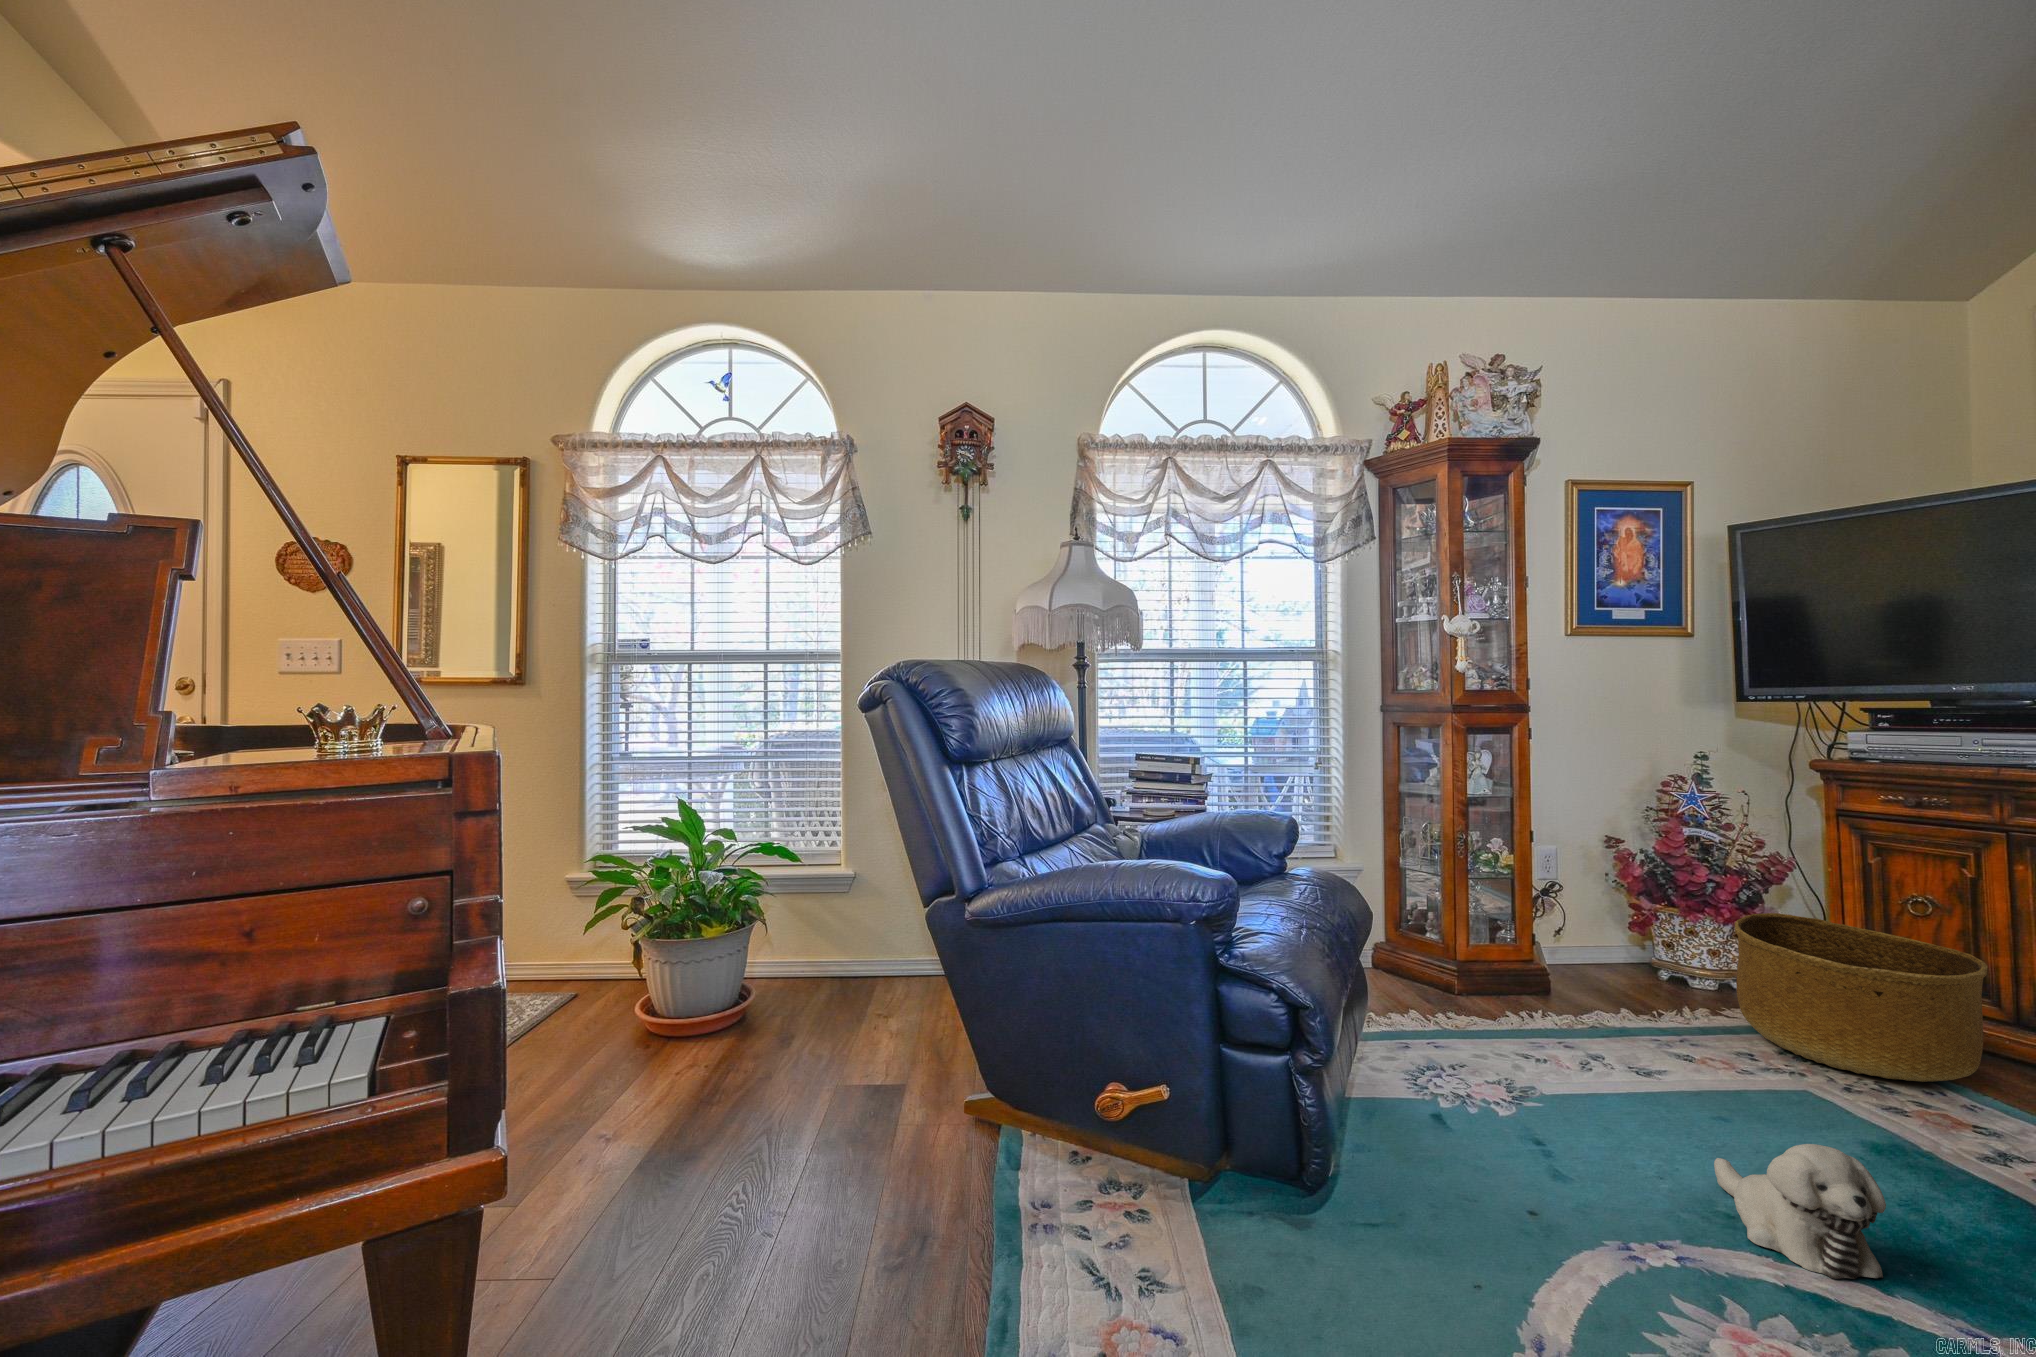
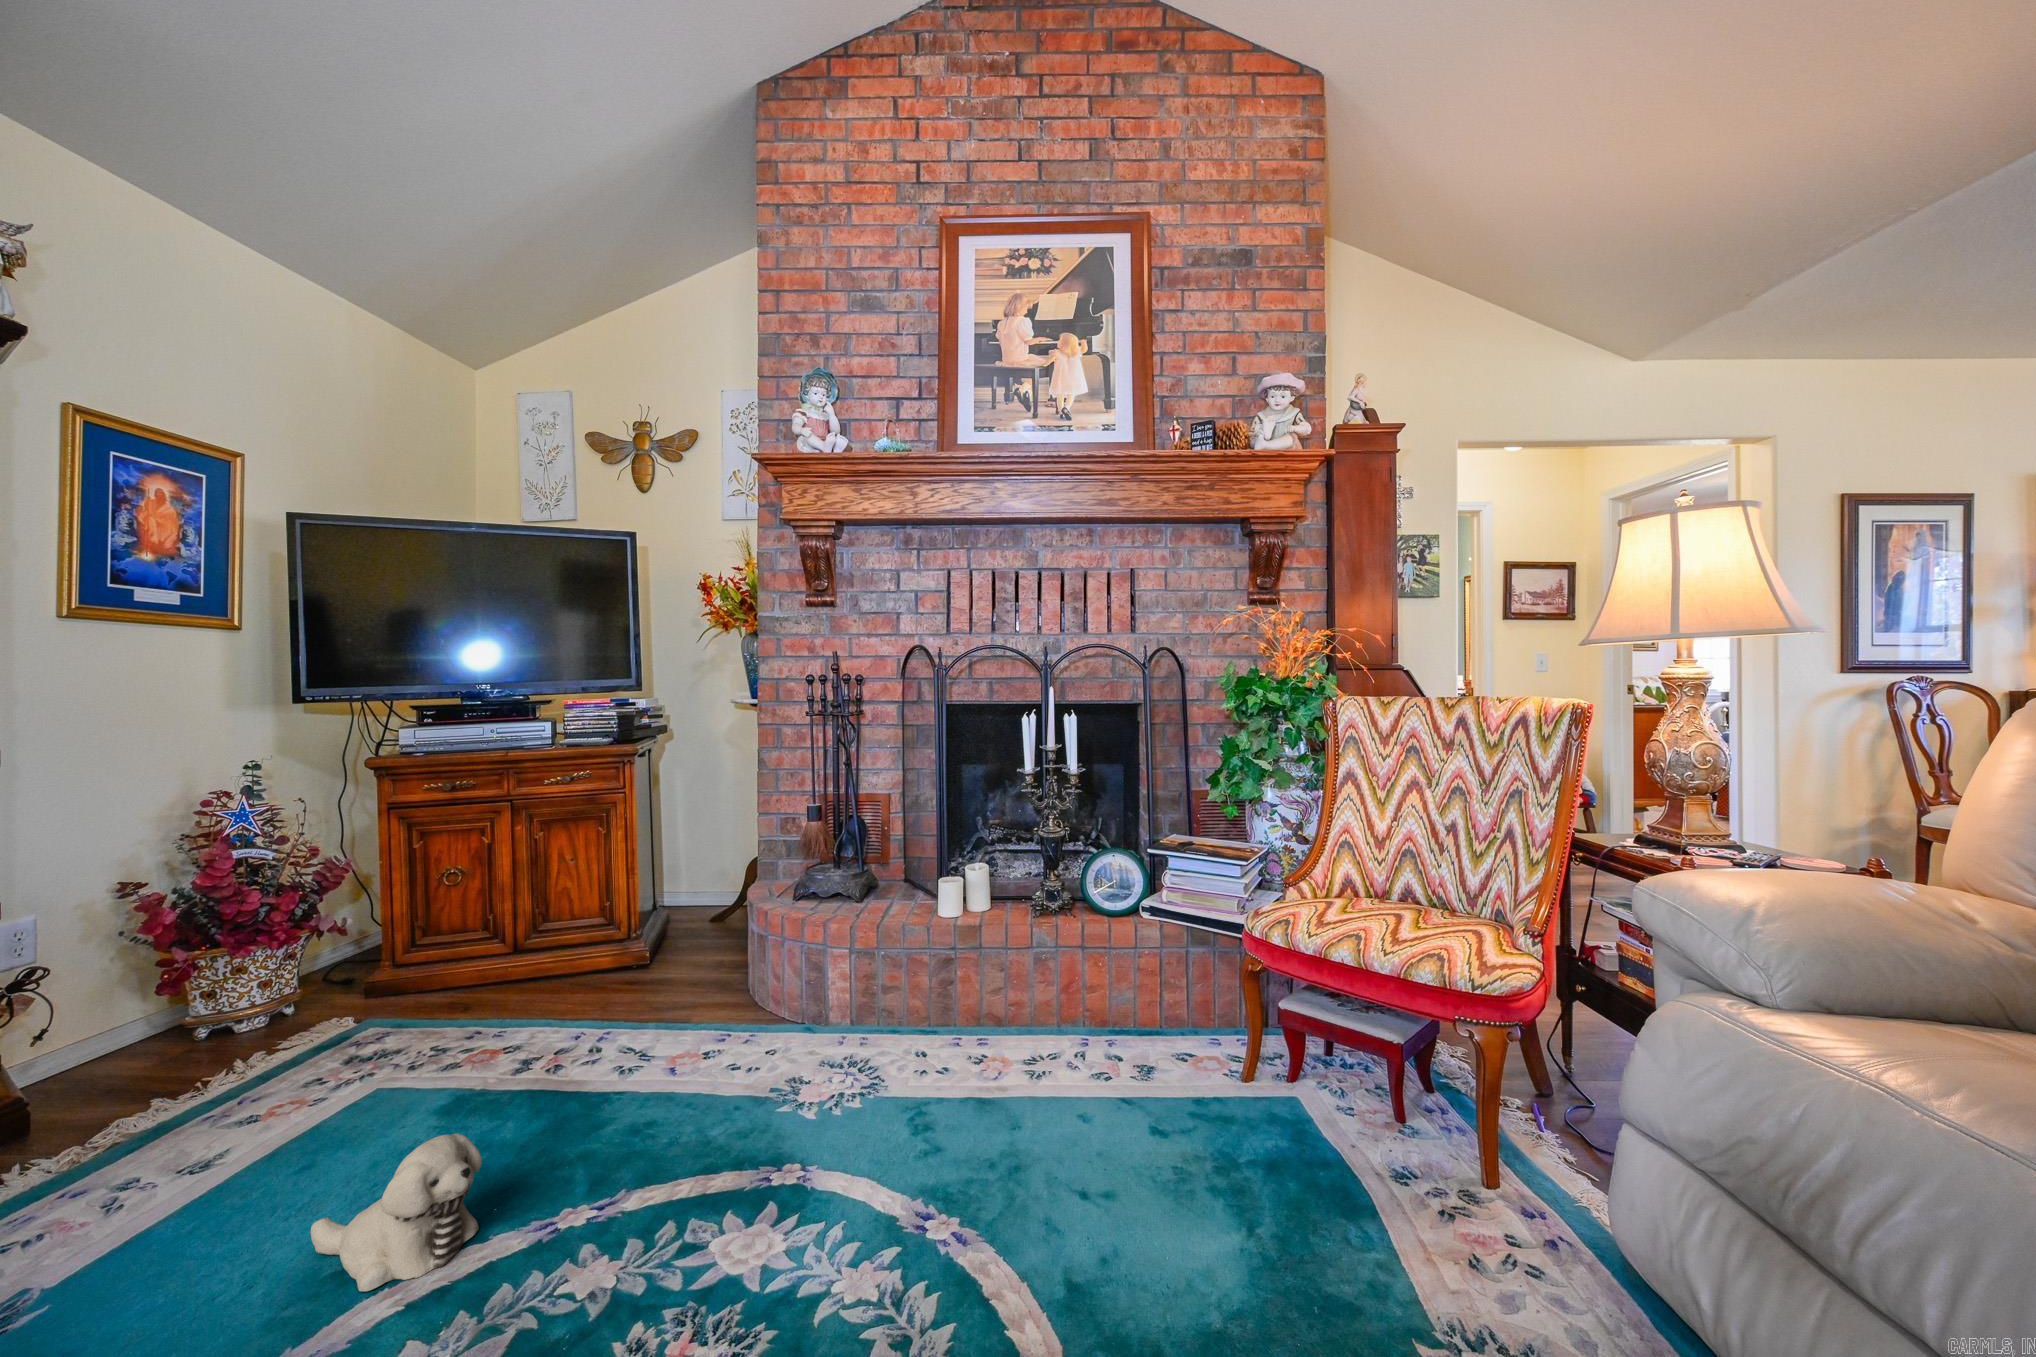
basket: present [1735,913,1988,1082] -> none [298,903,505,1055]

